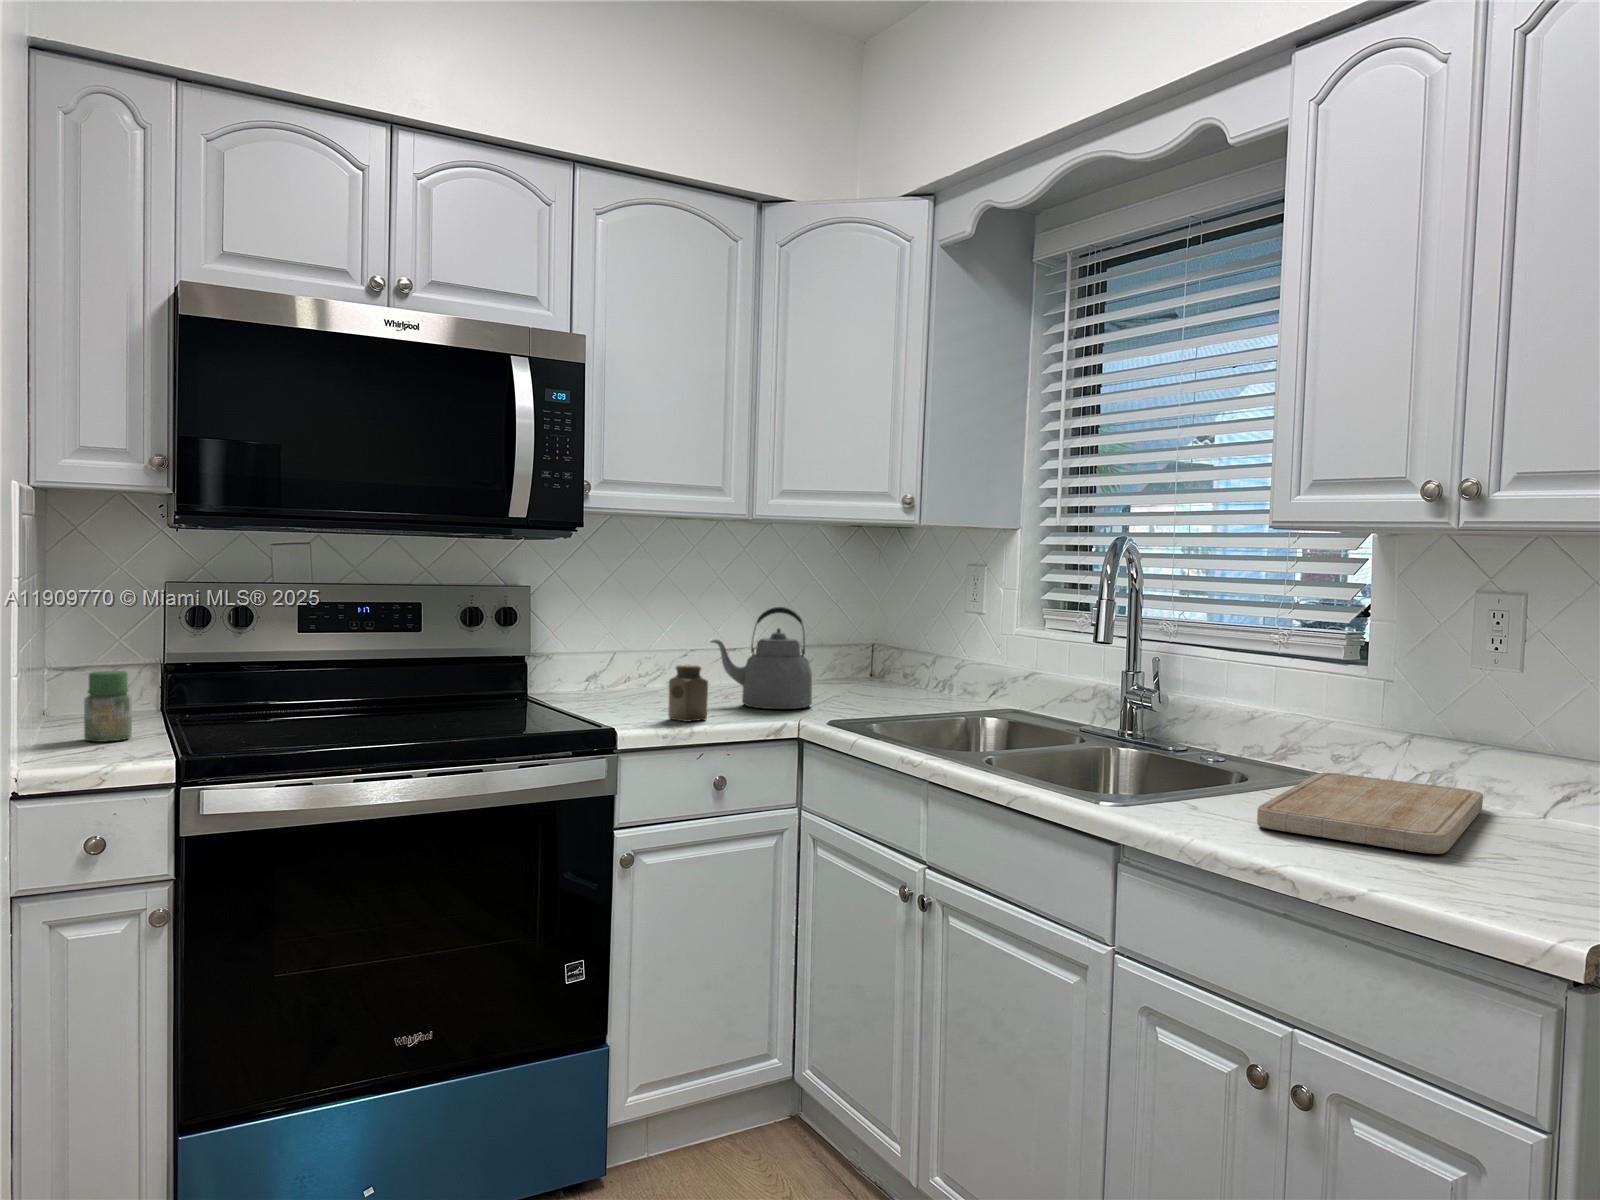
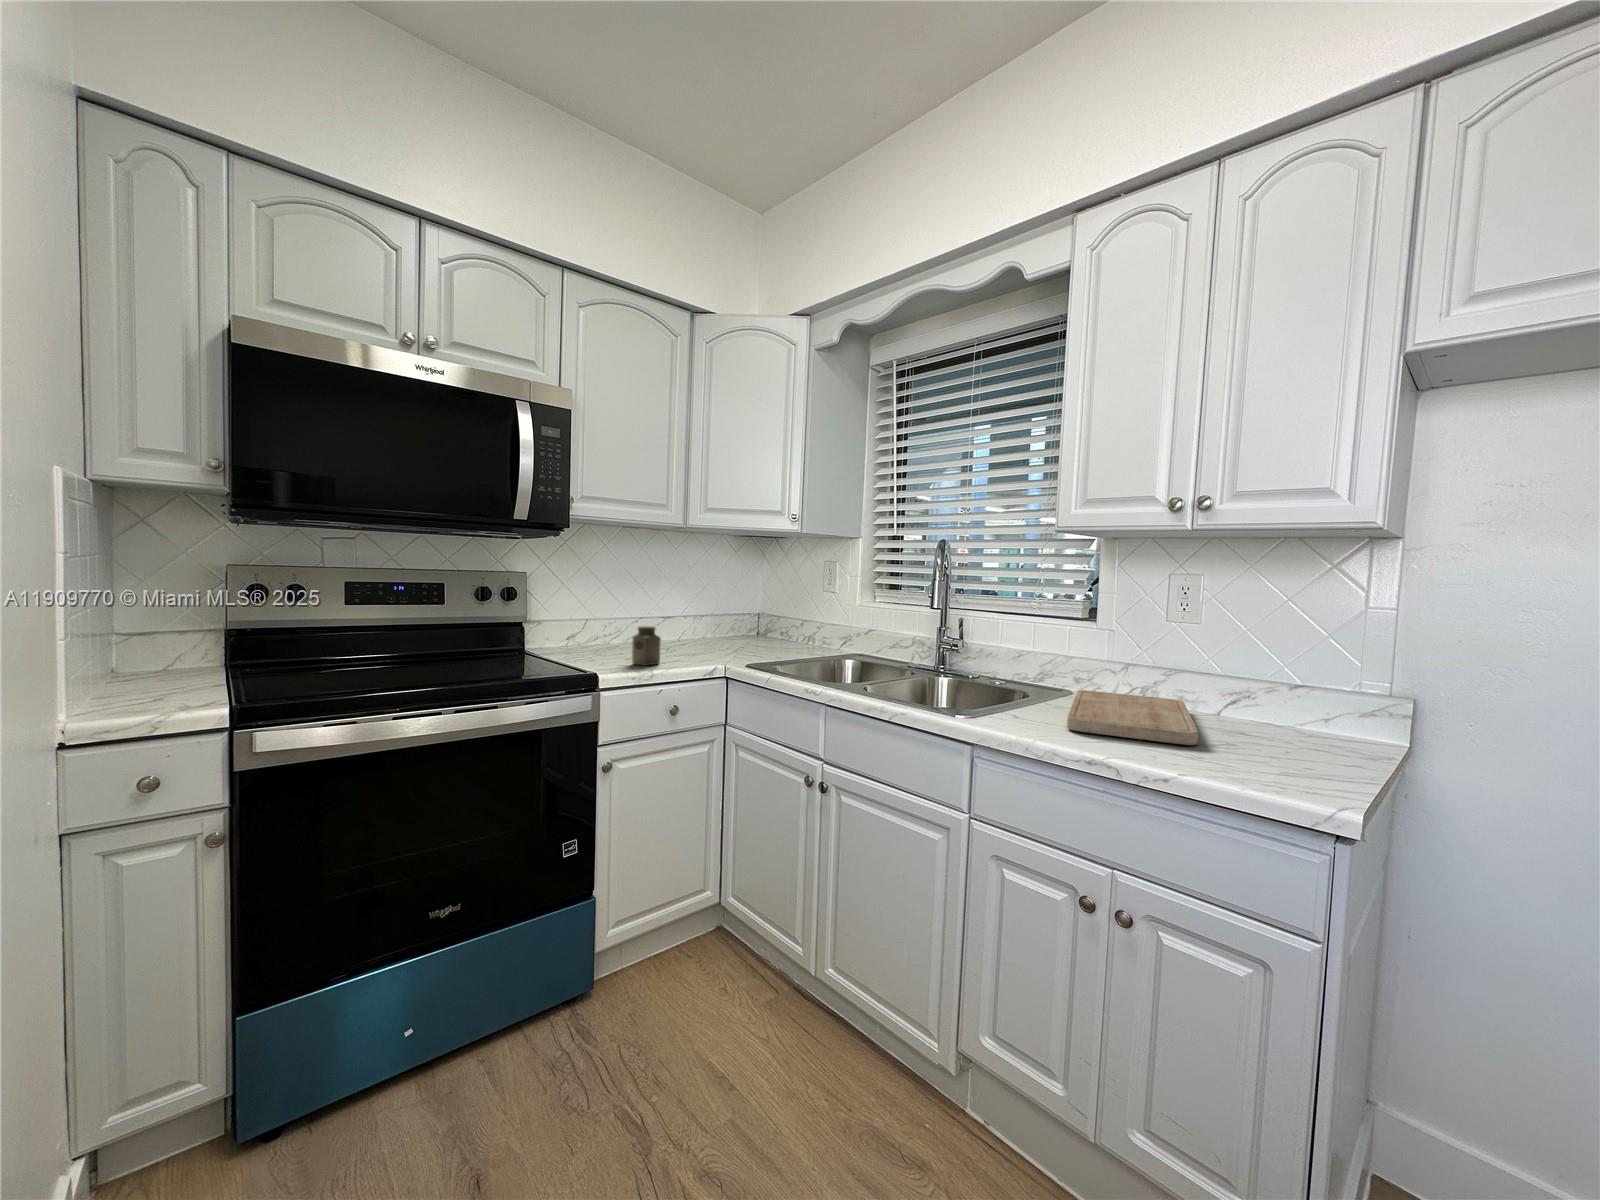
kettle: present [711,607,812,709] -> none [657,587,726,656]
jar: present [84,671,132,742] -> none [145,635,192,694]

